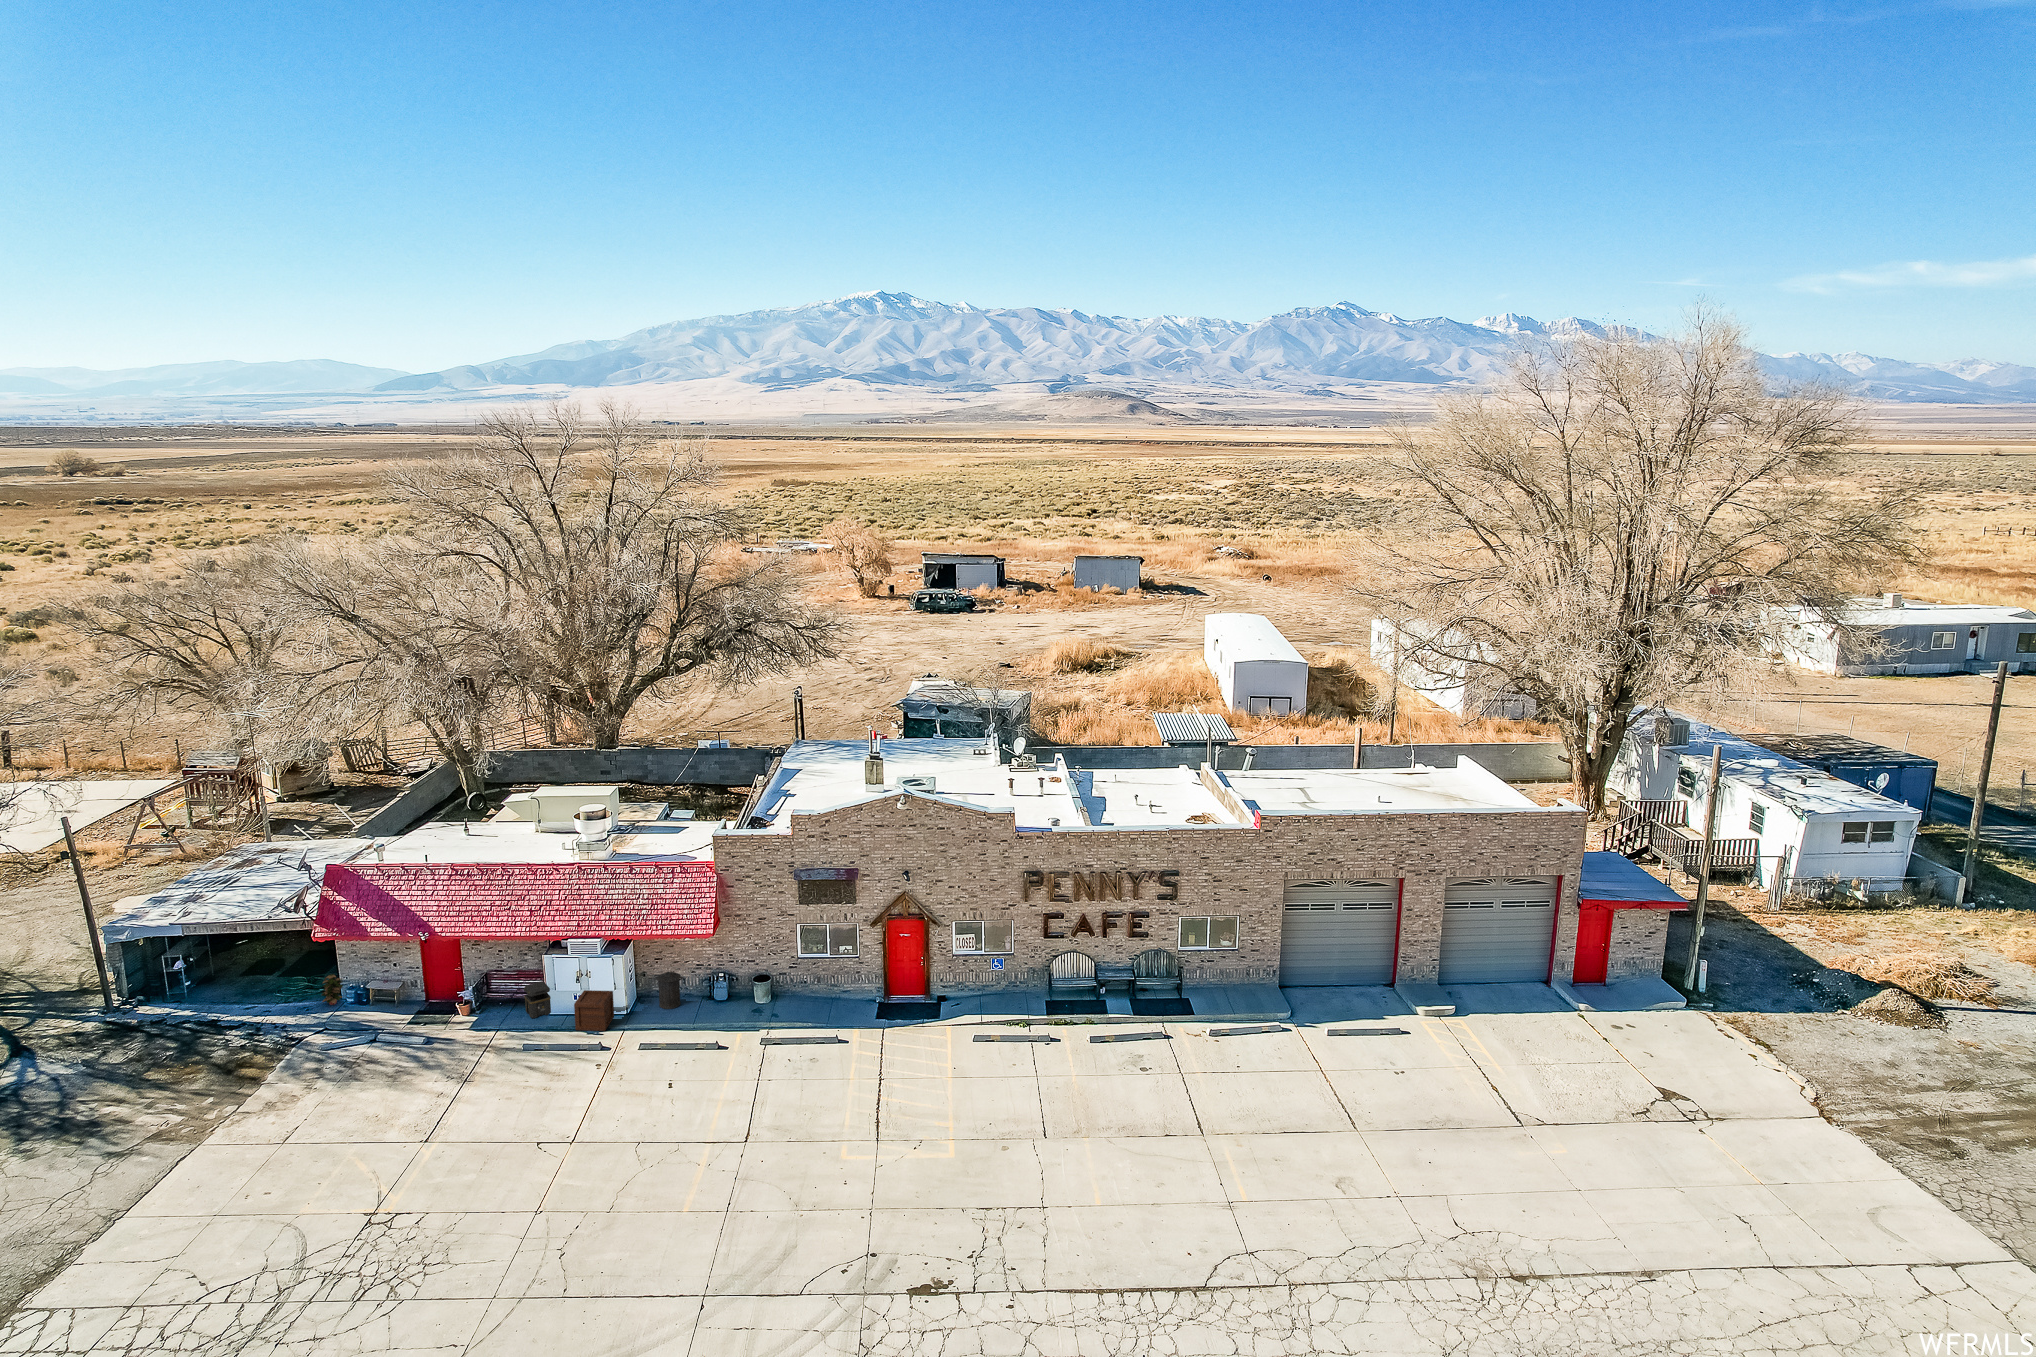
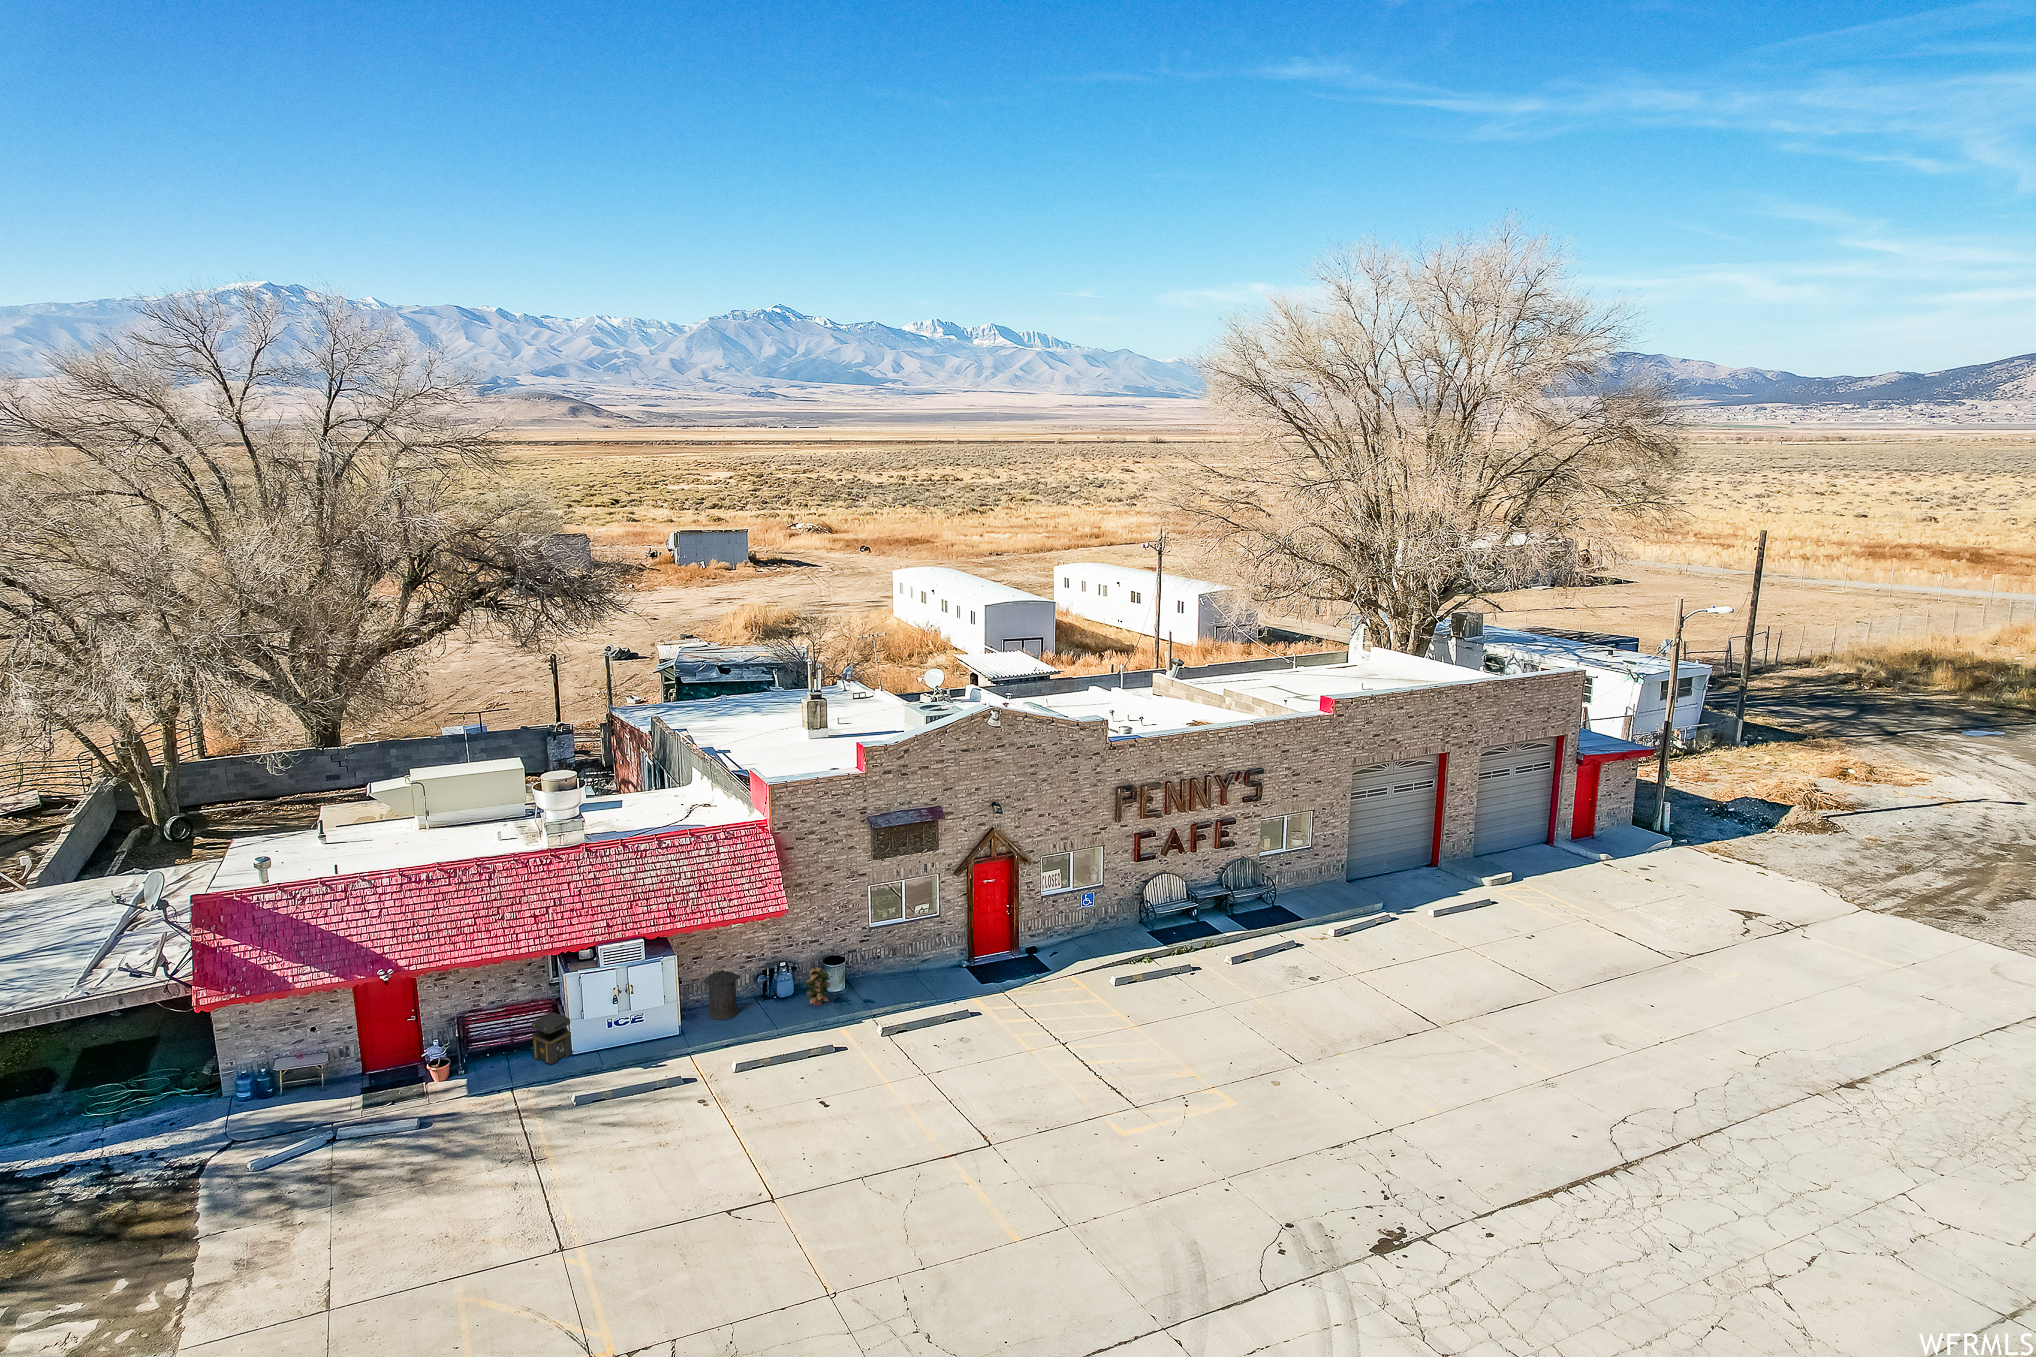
decorative plant: present [322,974,343,1005] -> present [805,967,831,1005]
wooden crate: present [574,990,614,1031] -> none [622,1006,669,1067]

